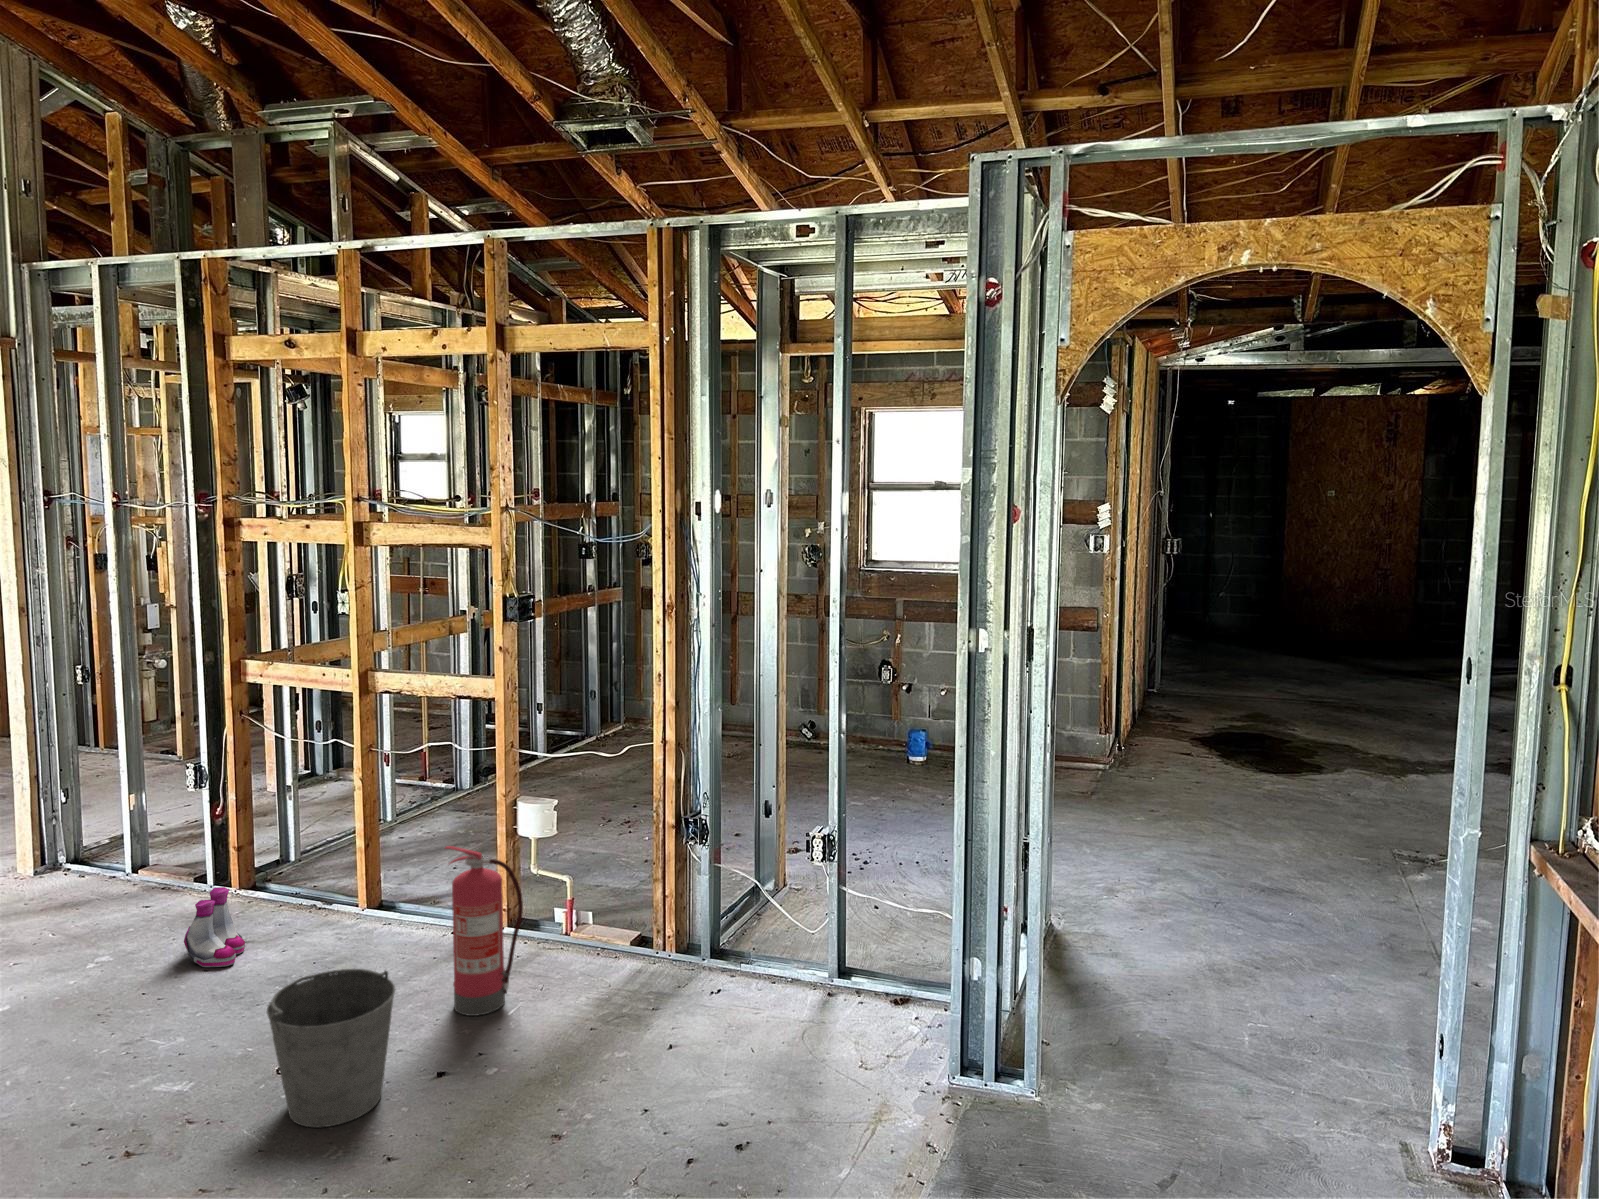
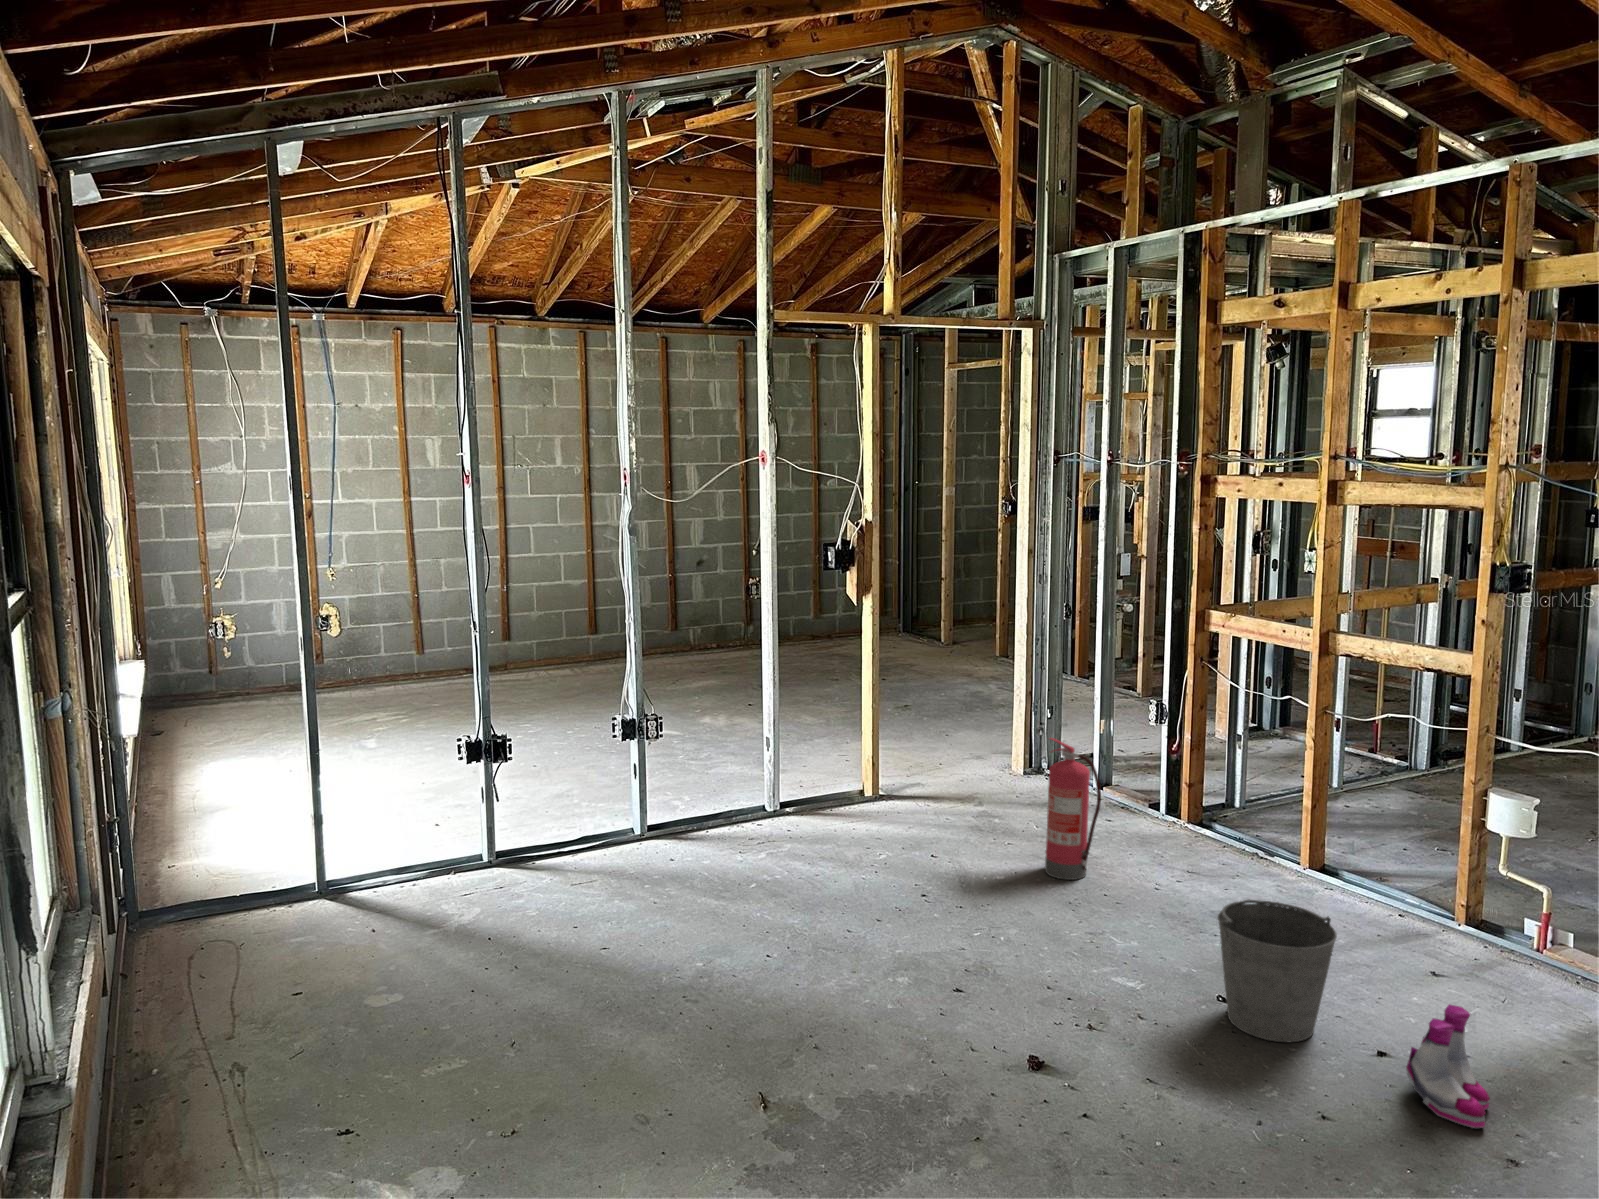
fire extinguisher: present [445,846,523,1016] -> present [1045,738,1101,880]
boots: present [184,887,245,967] -> present [1406,1004,1490,1128]

